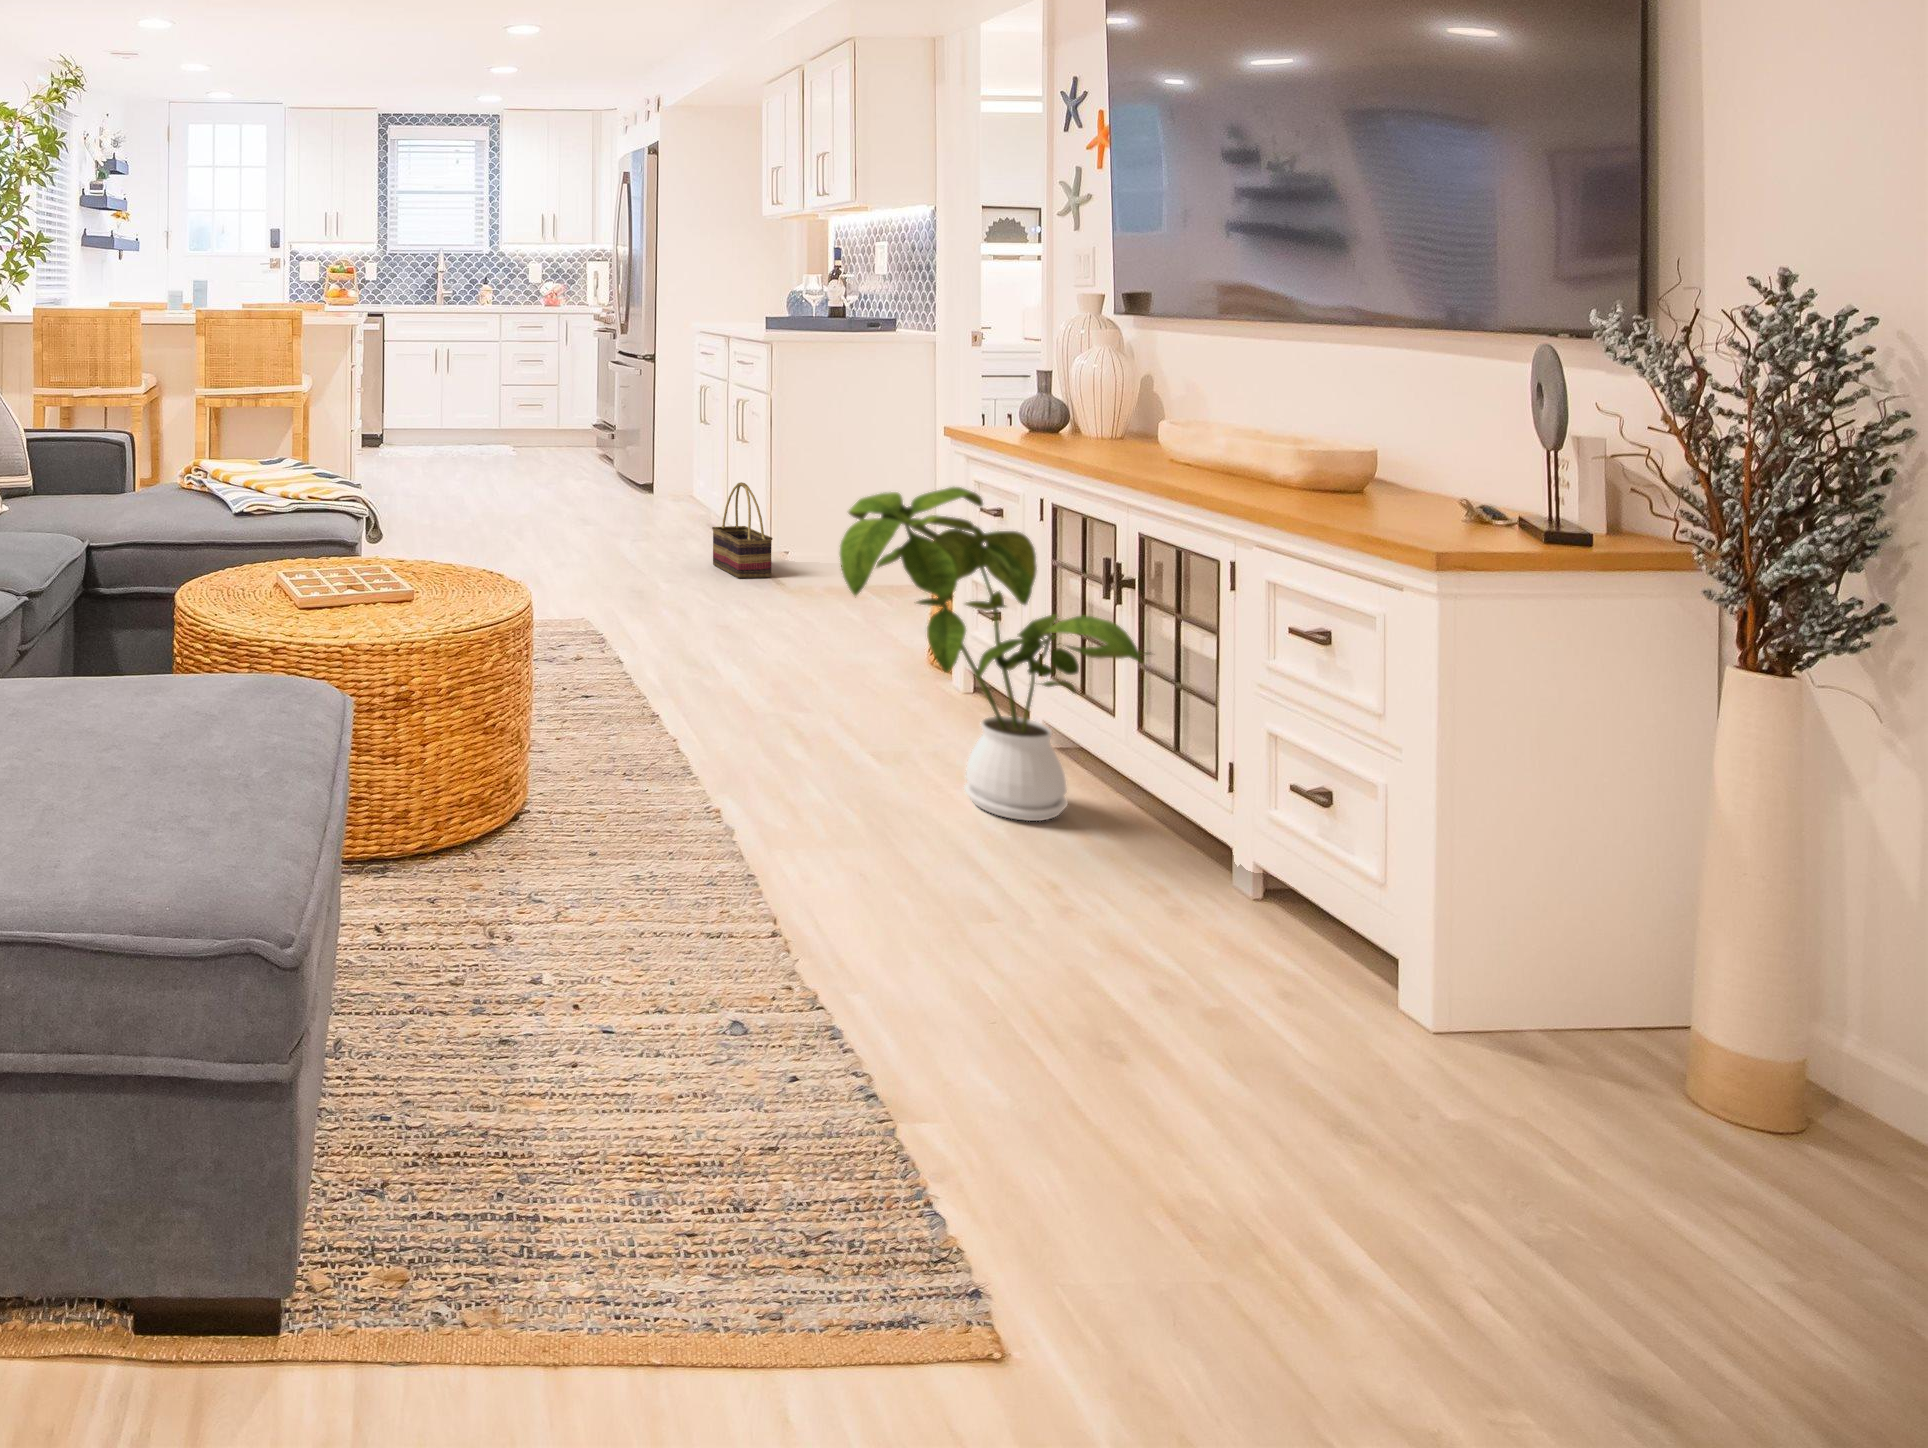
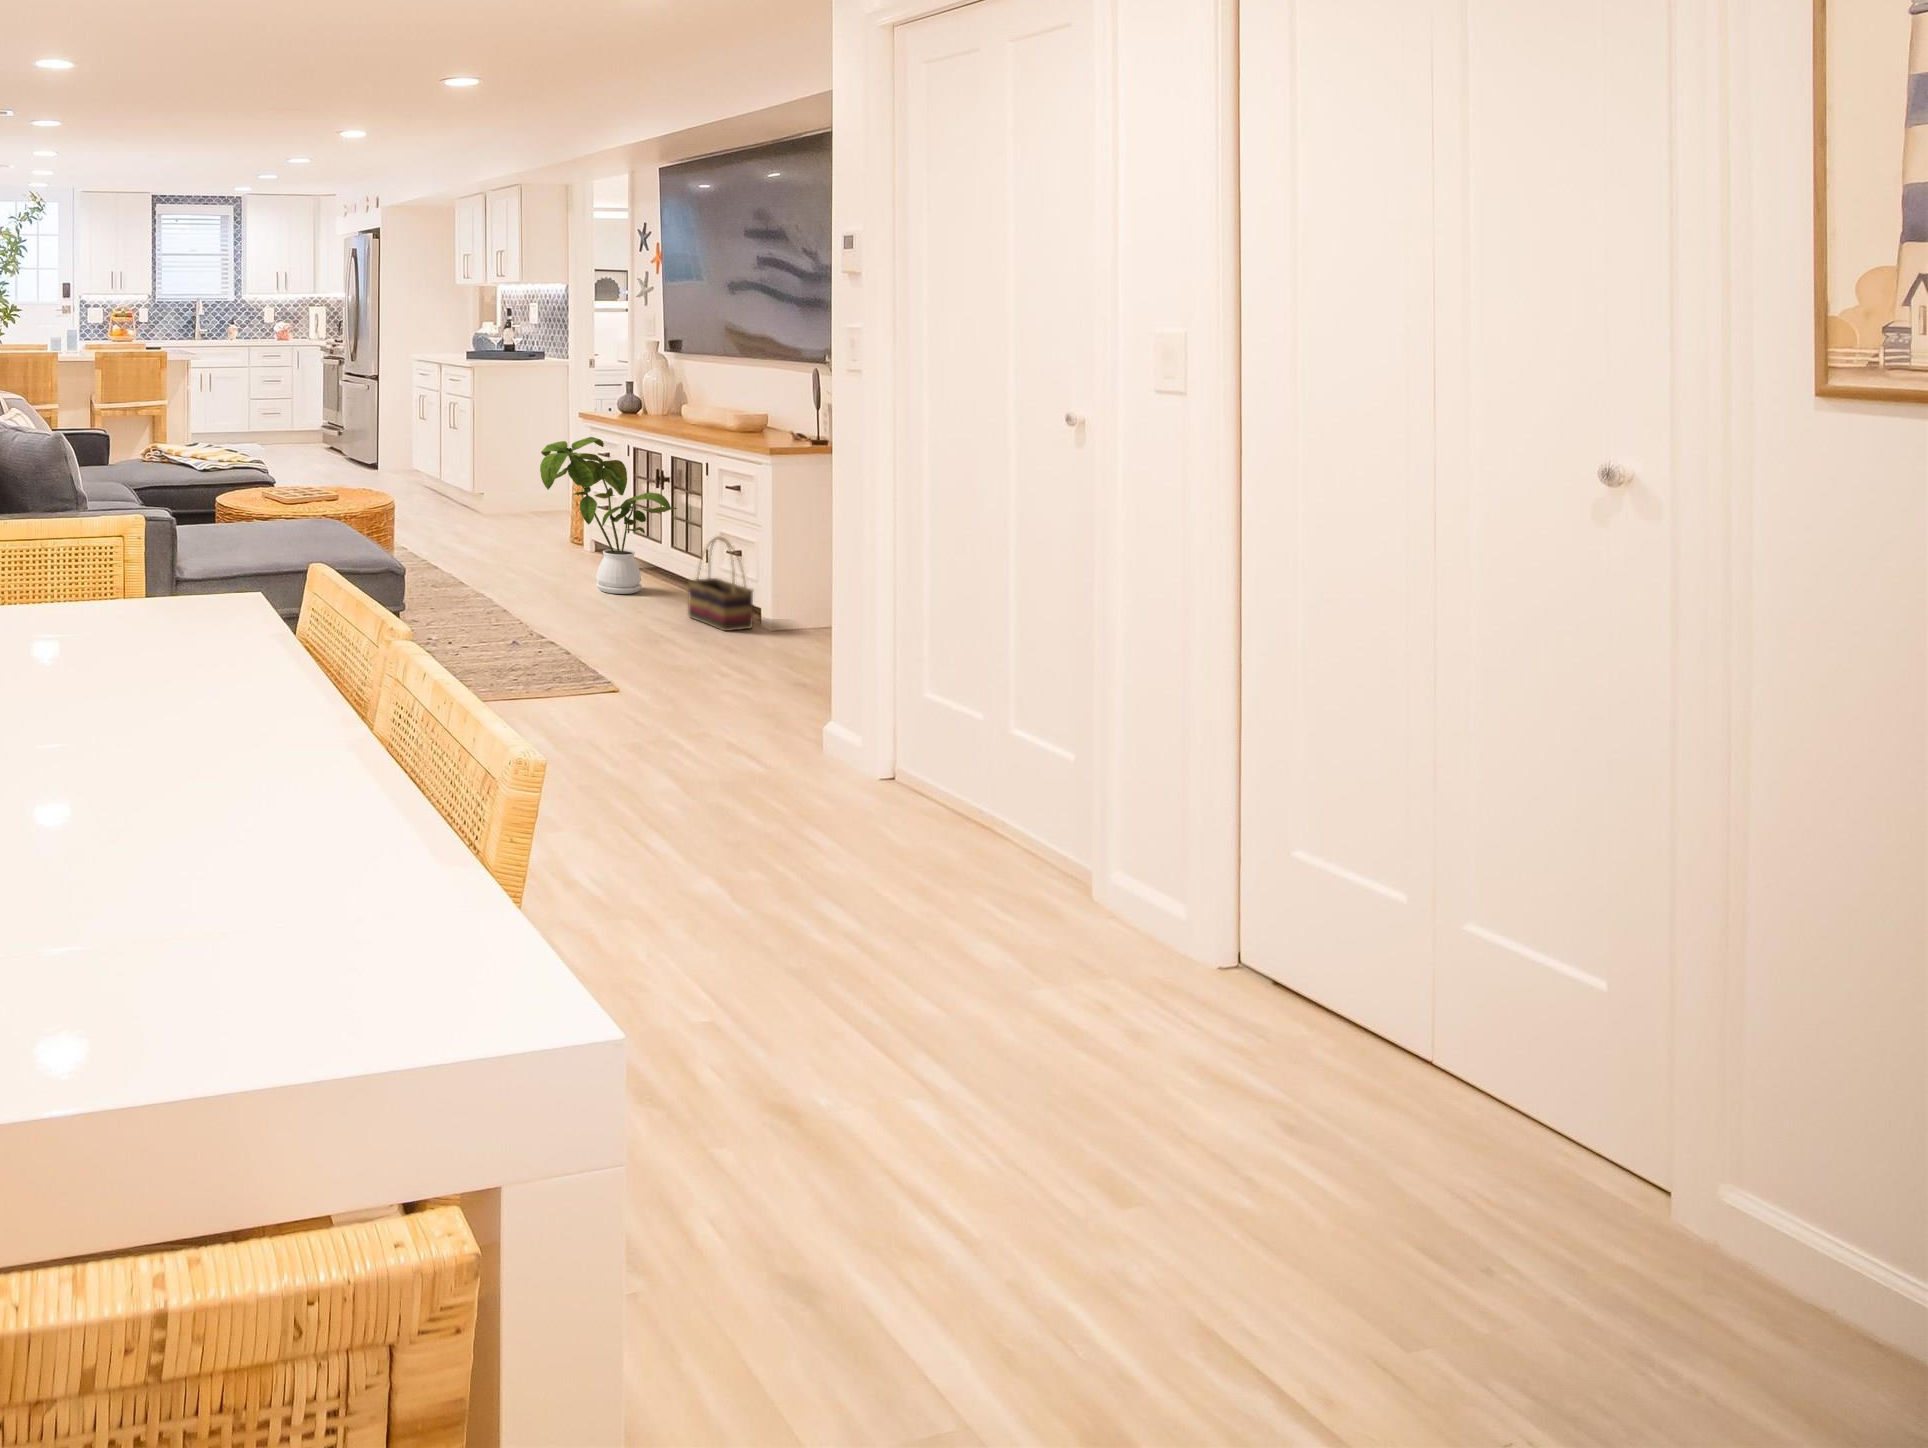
basket: present [712,482,773,578] -> present [688,537,753,631]

